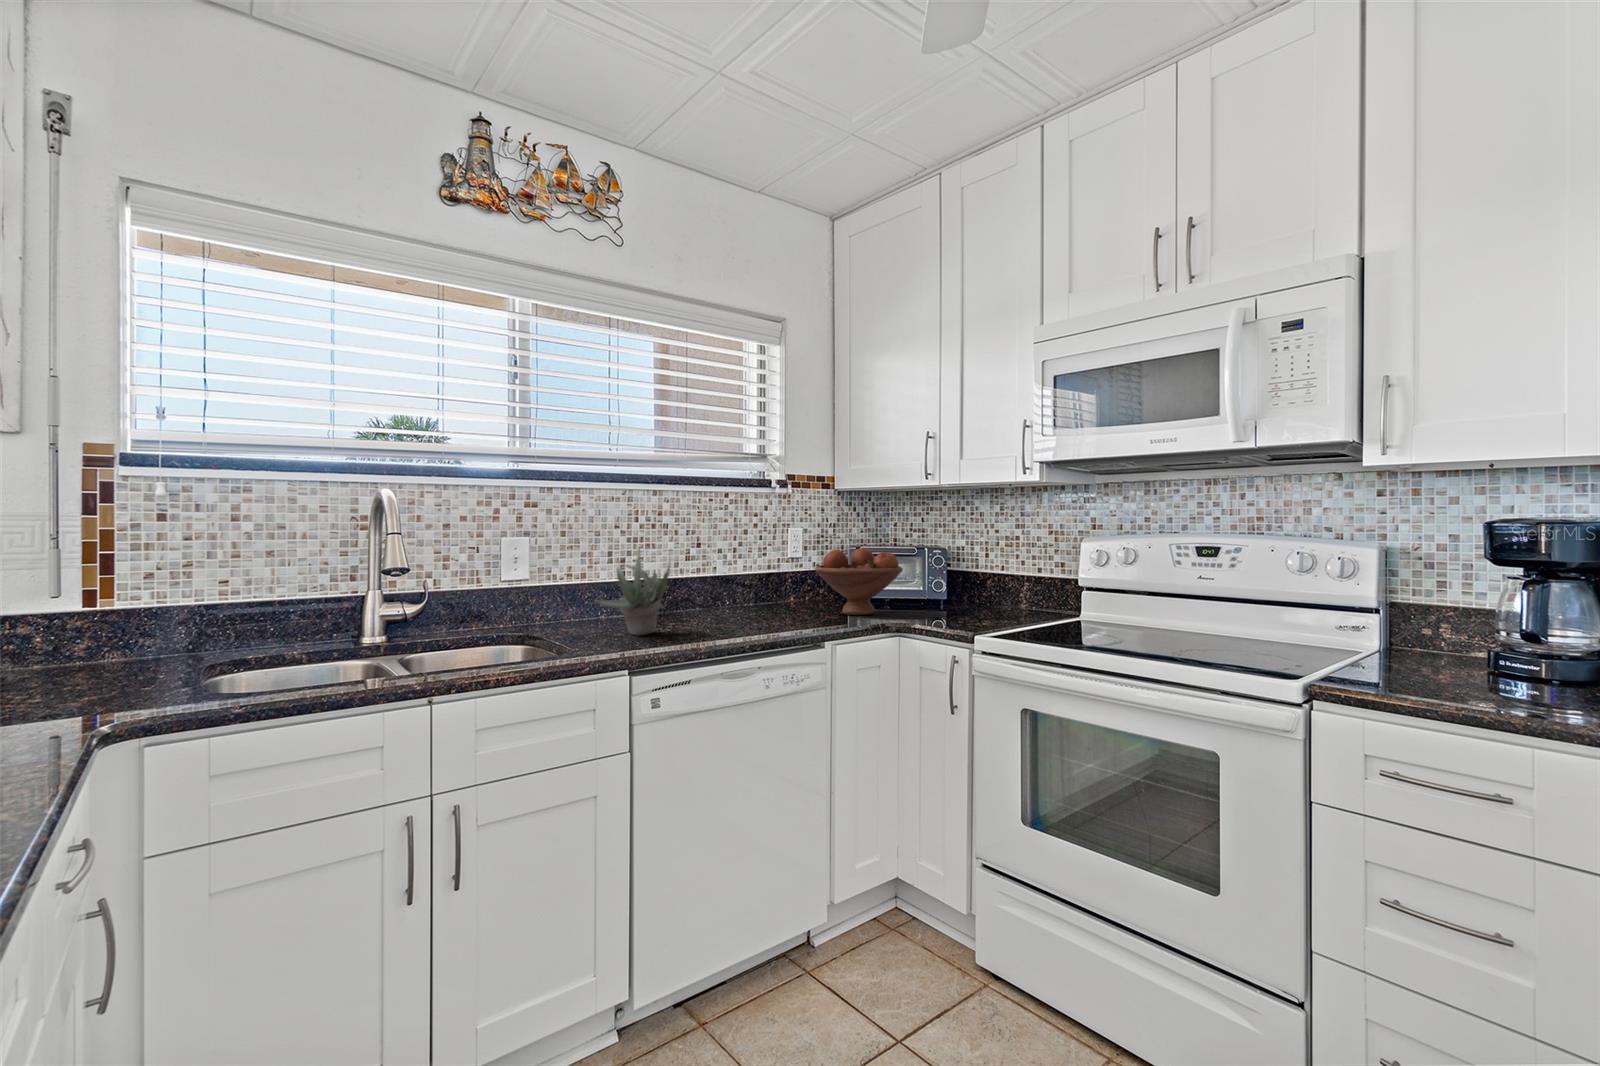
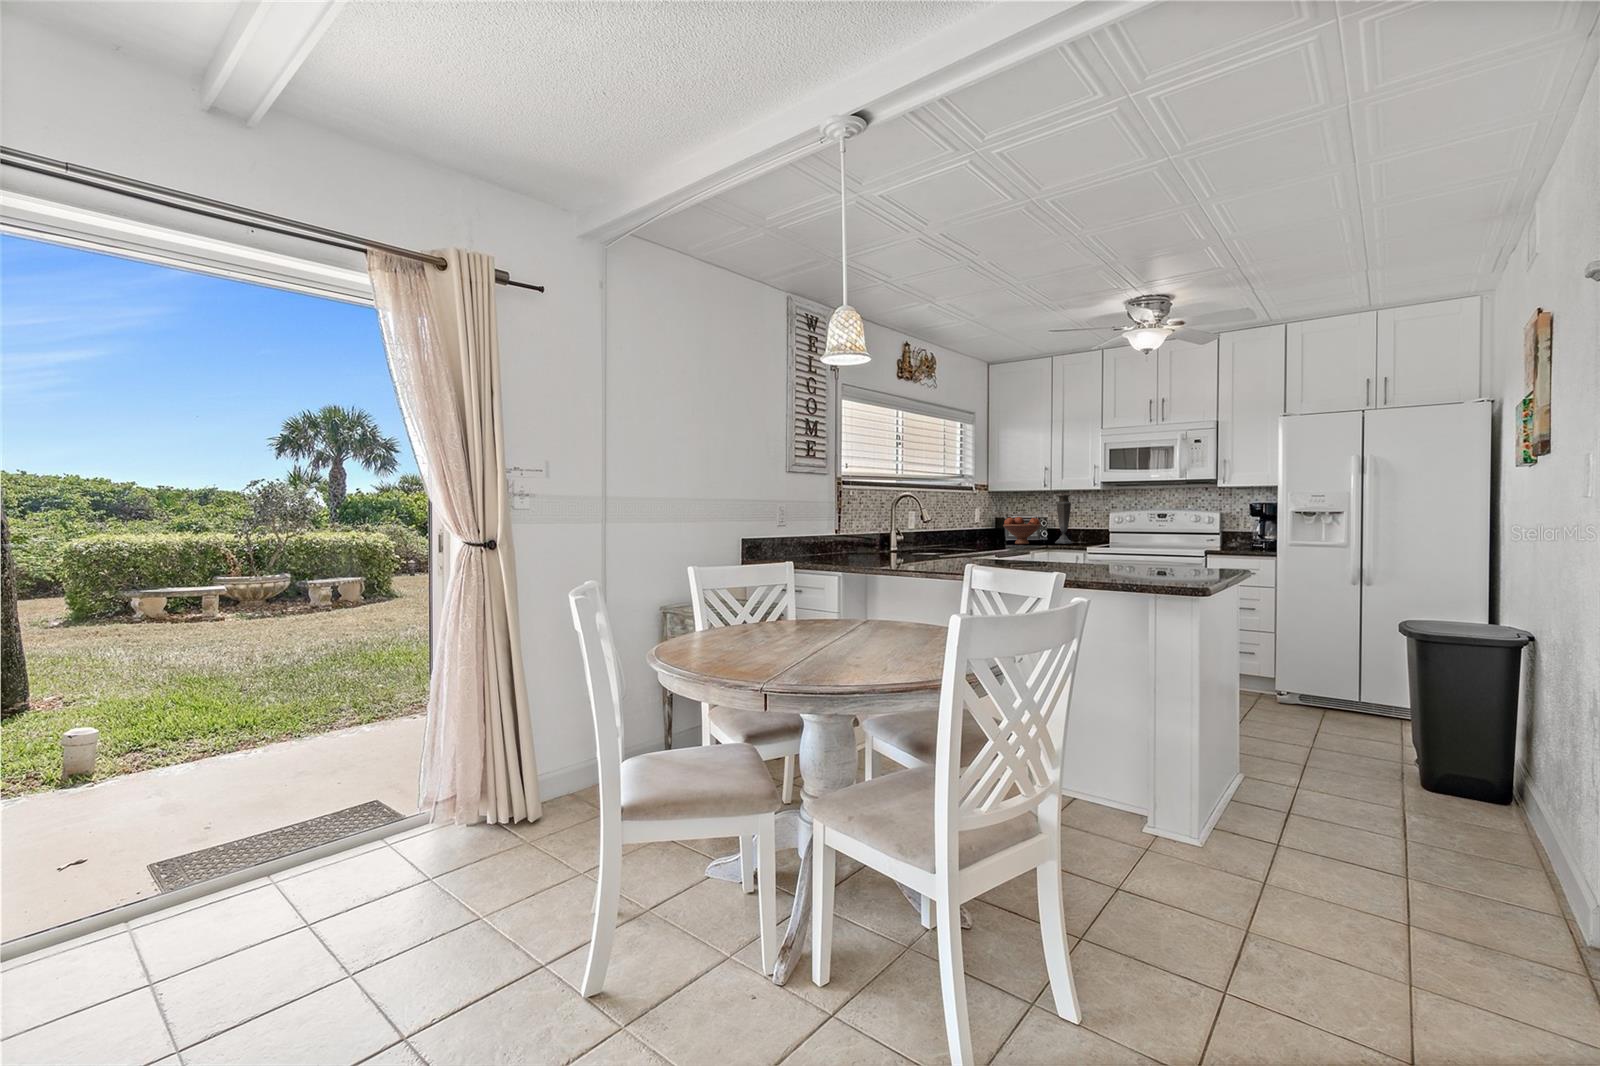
vase: none [949,496,993,614] -> present [1055,495,1072,544]
succulent plant: present [595,547,670,635] -> none [961,514,984,548]

